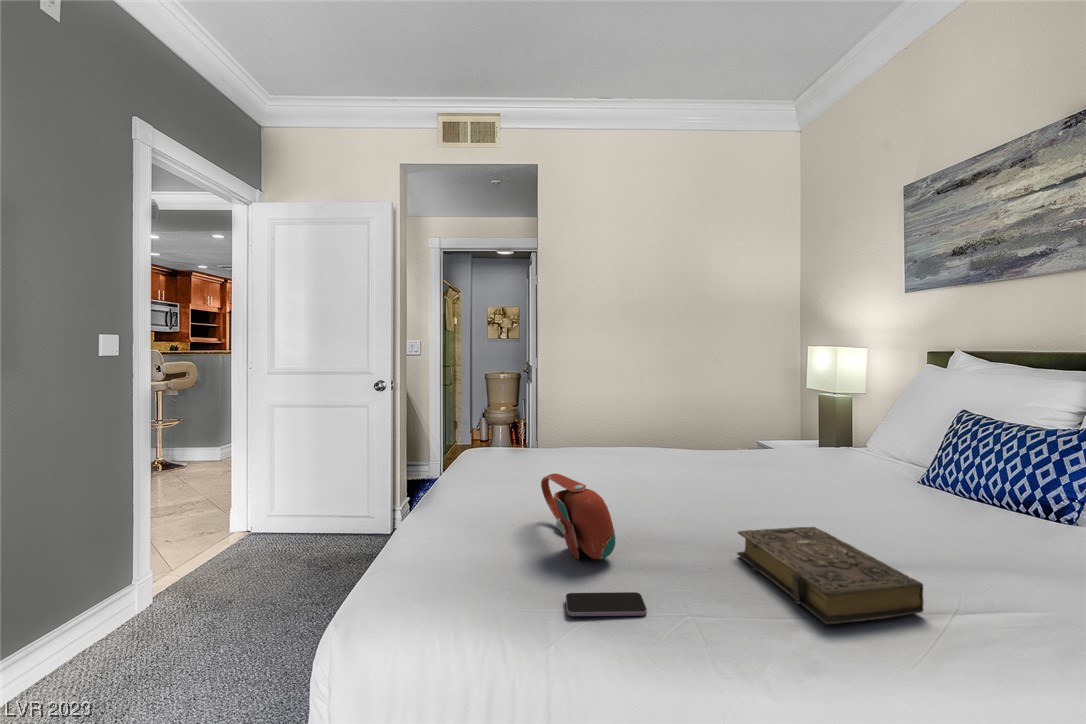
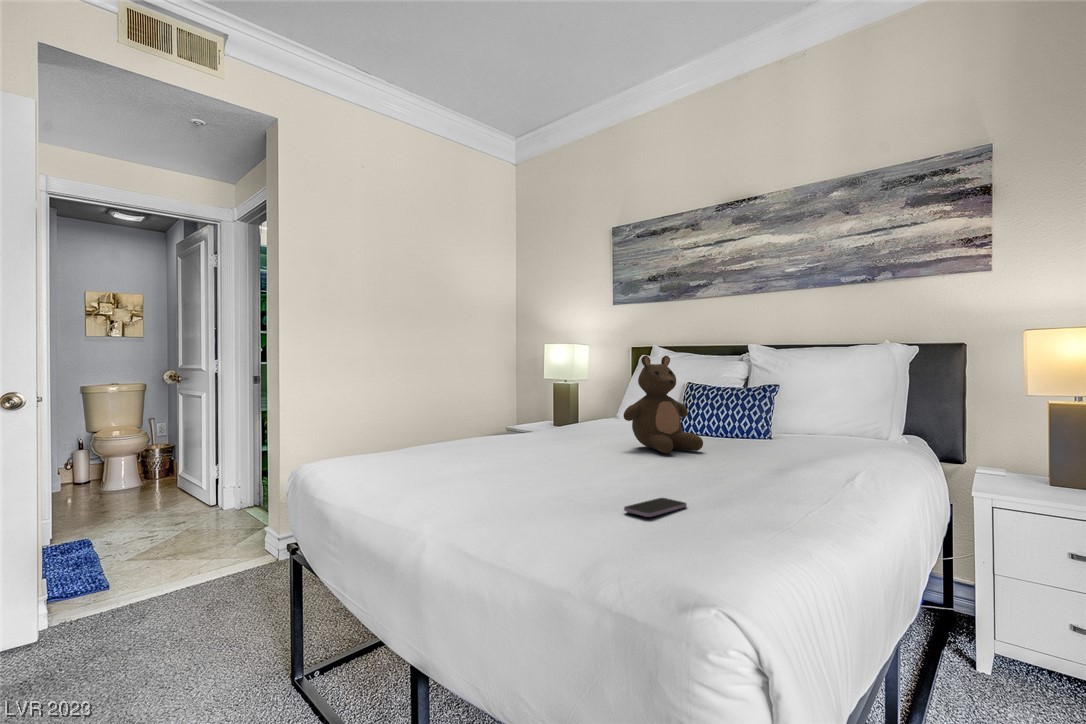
stuffed bear: none [764,387,876,524] -> present [623,356,703,454]
handbag: present [541,473,616,560] -> none [487,424,610,495]
book: present [737,527,924,624] -> none [669,447,795,486]

